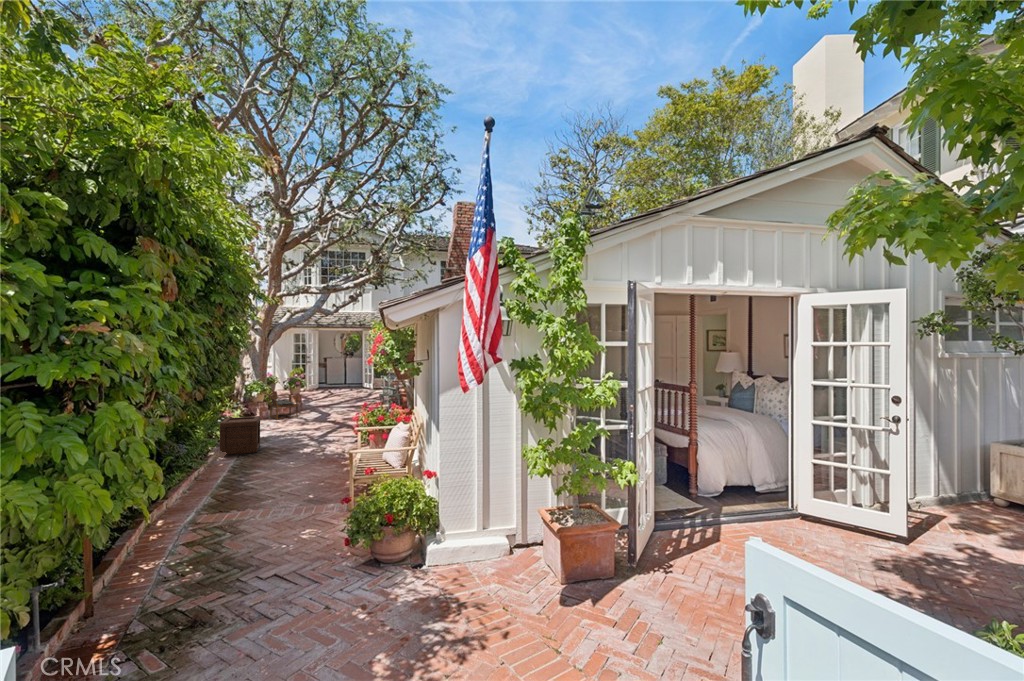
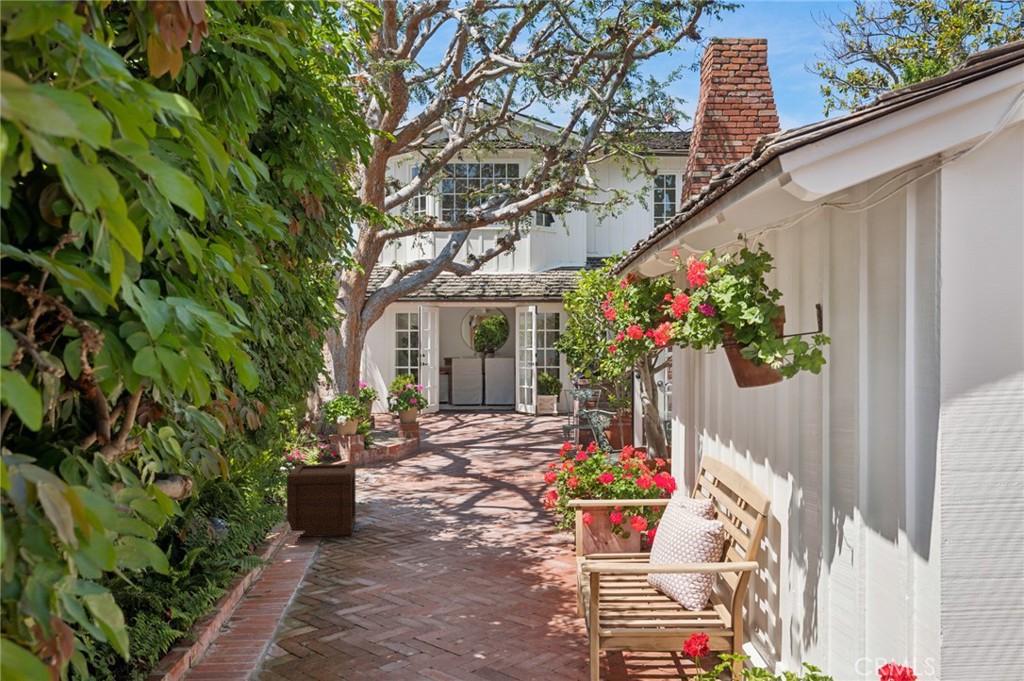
armchair: present [267,394,298,420] -> none [360,419,413,469]

